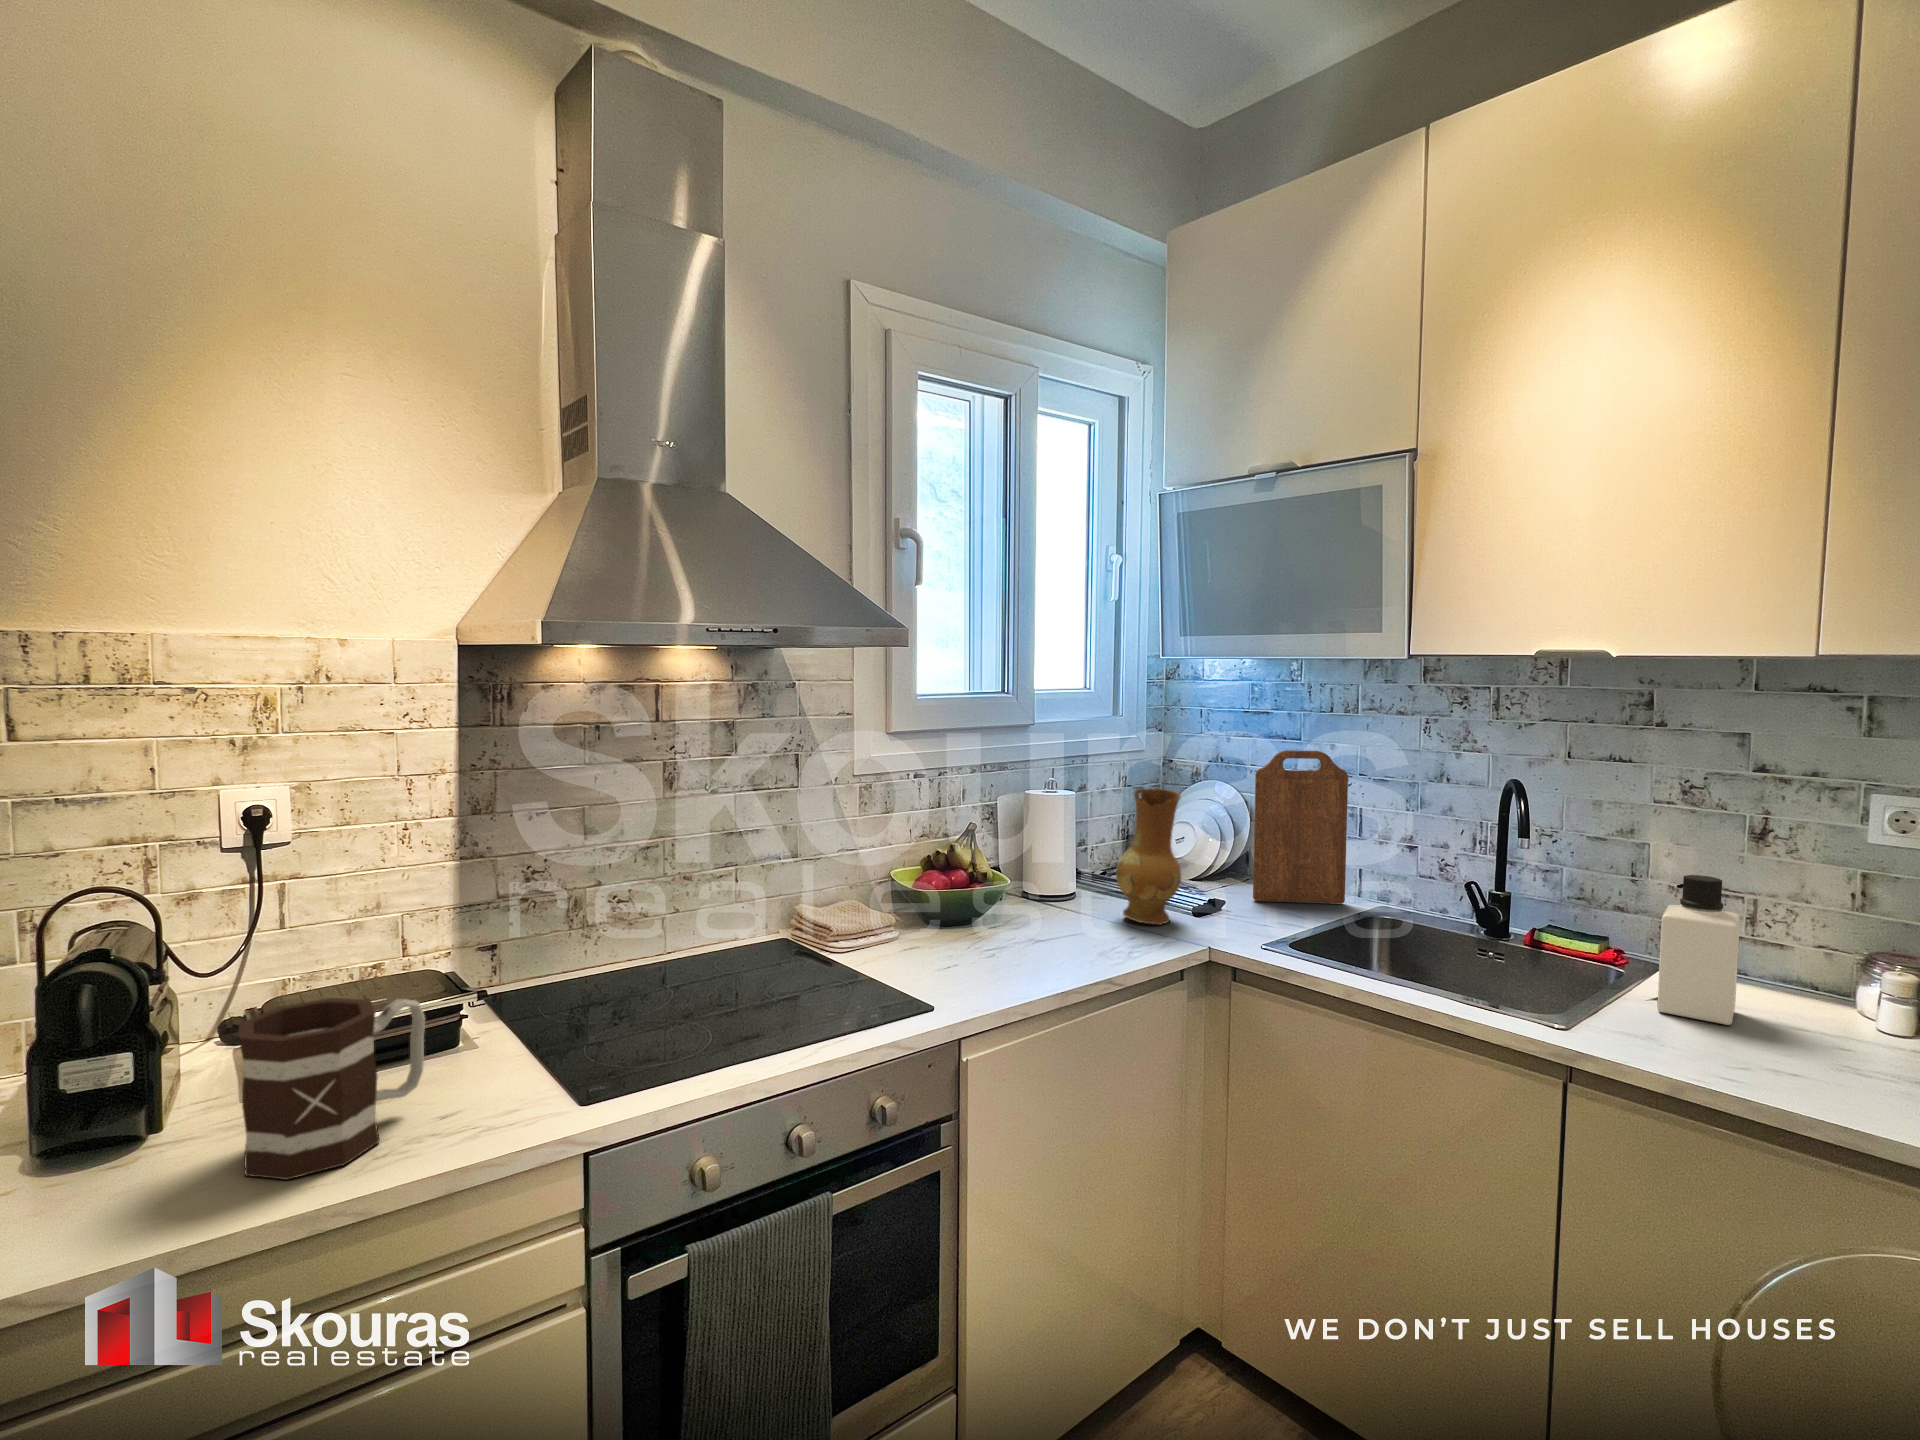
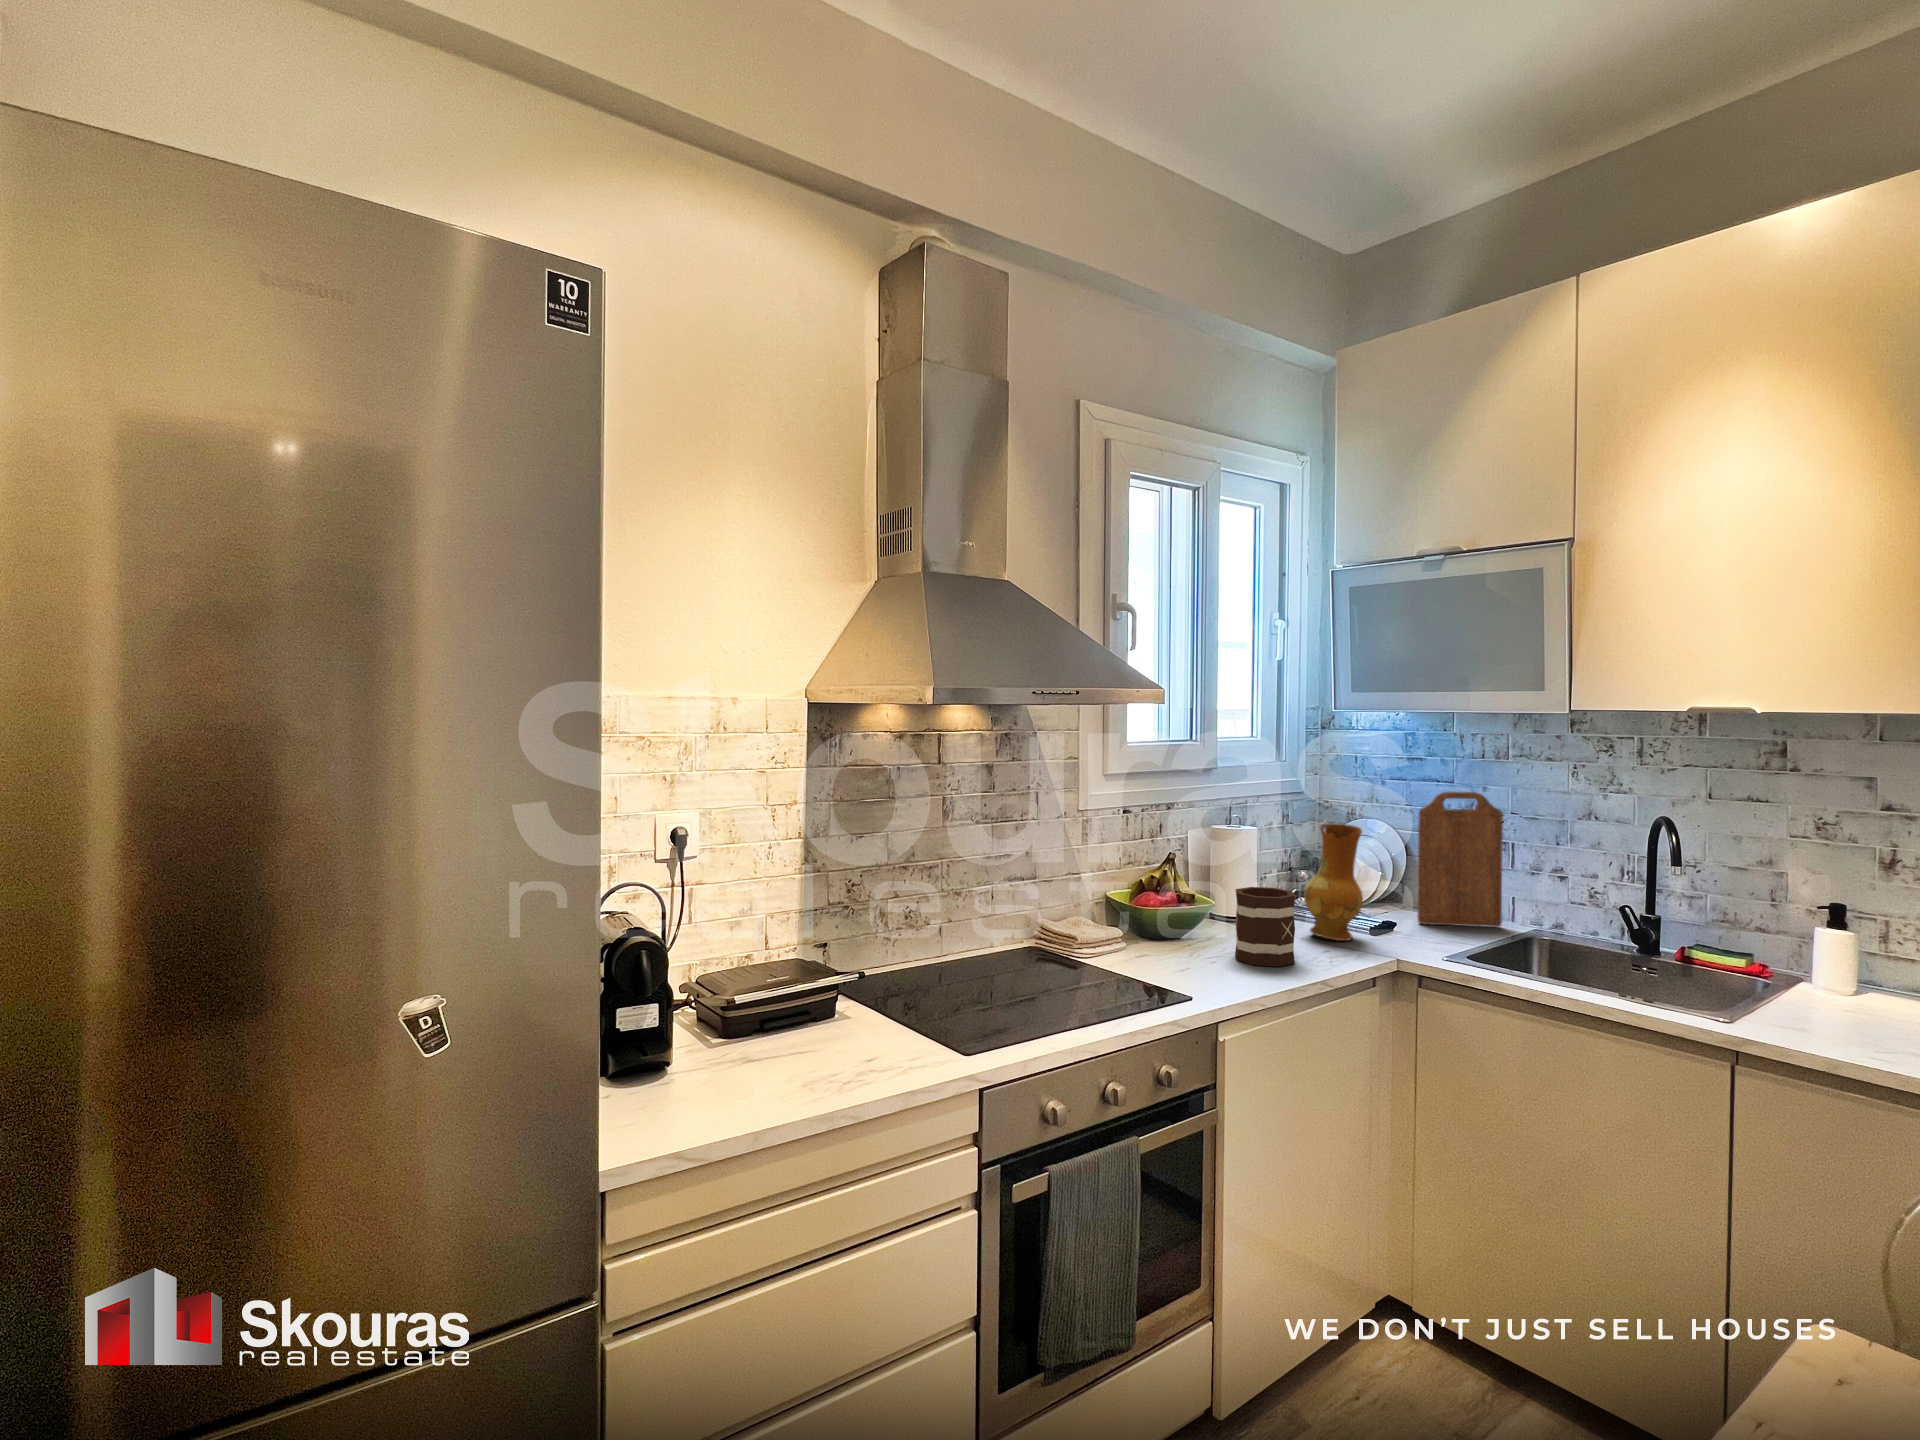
bottle: present [1657,875,1740,1025] -> none [1807,897,1877,1023]
mug: present [239,998,425,1180] -> present [1235,887,1295,967]

